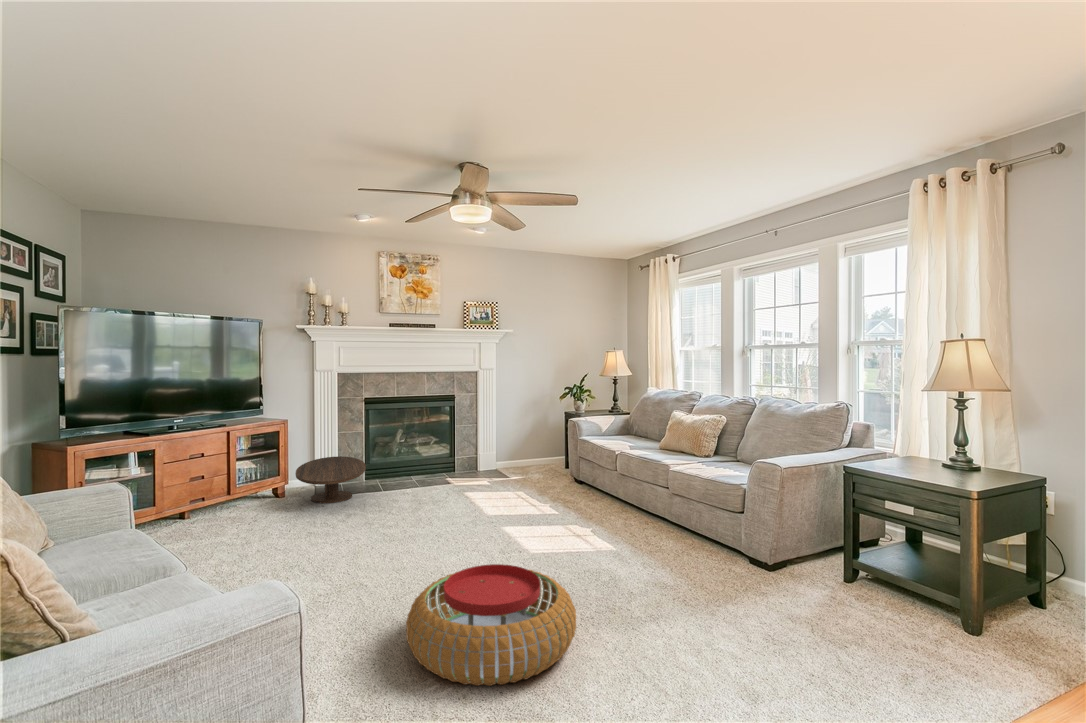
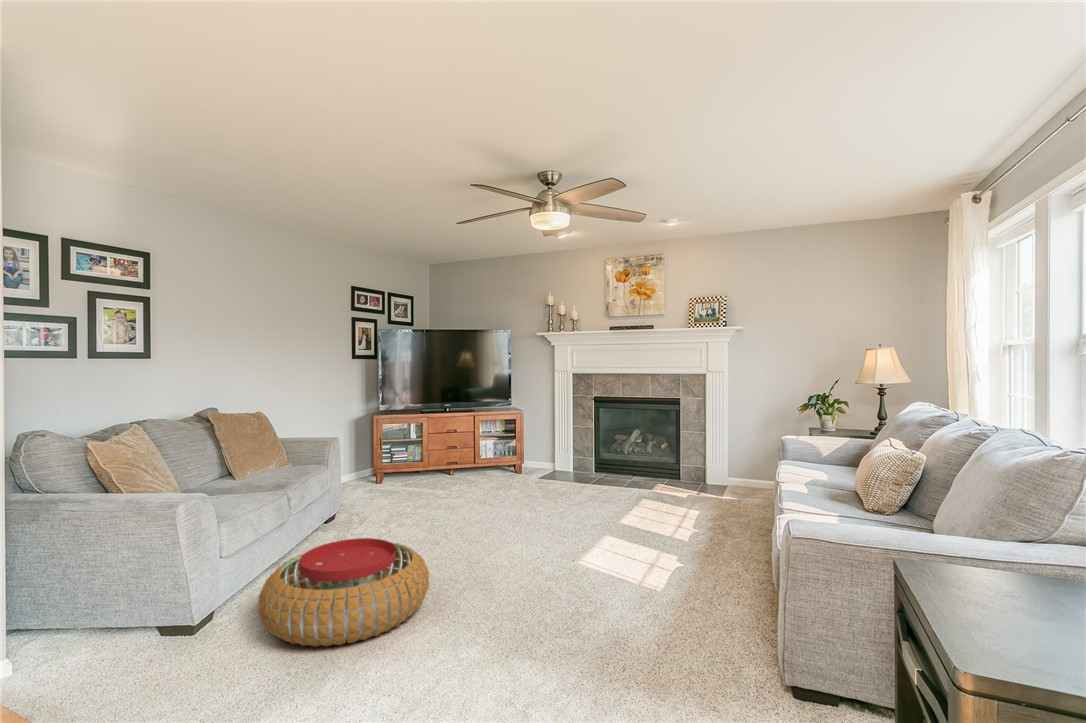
coffee table: present [295,456,366,503] -> none [499,446,574,483]

